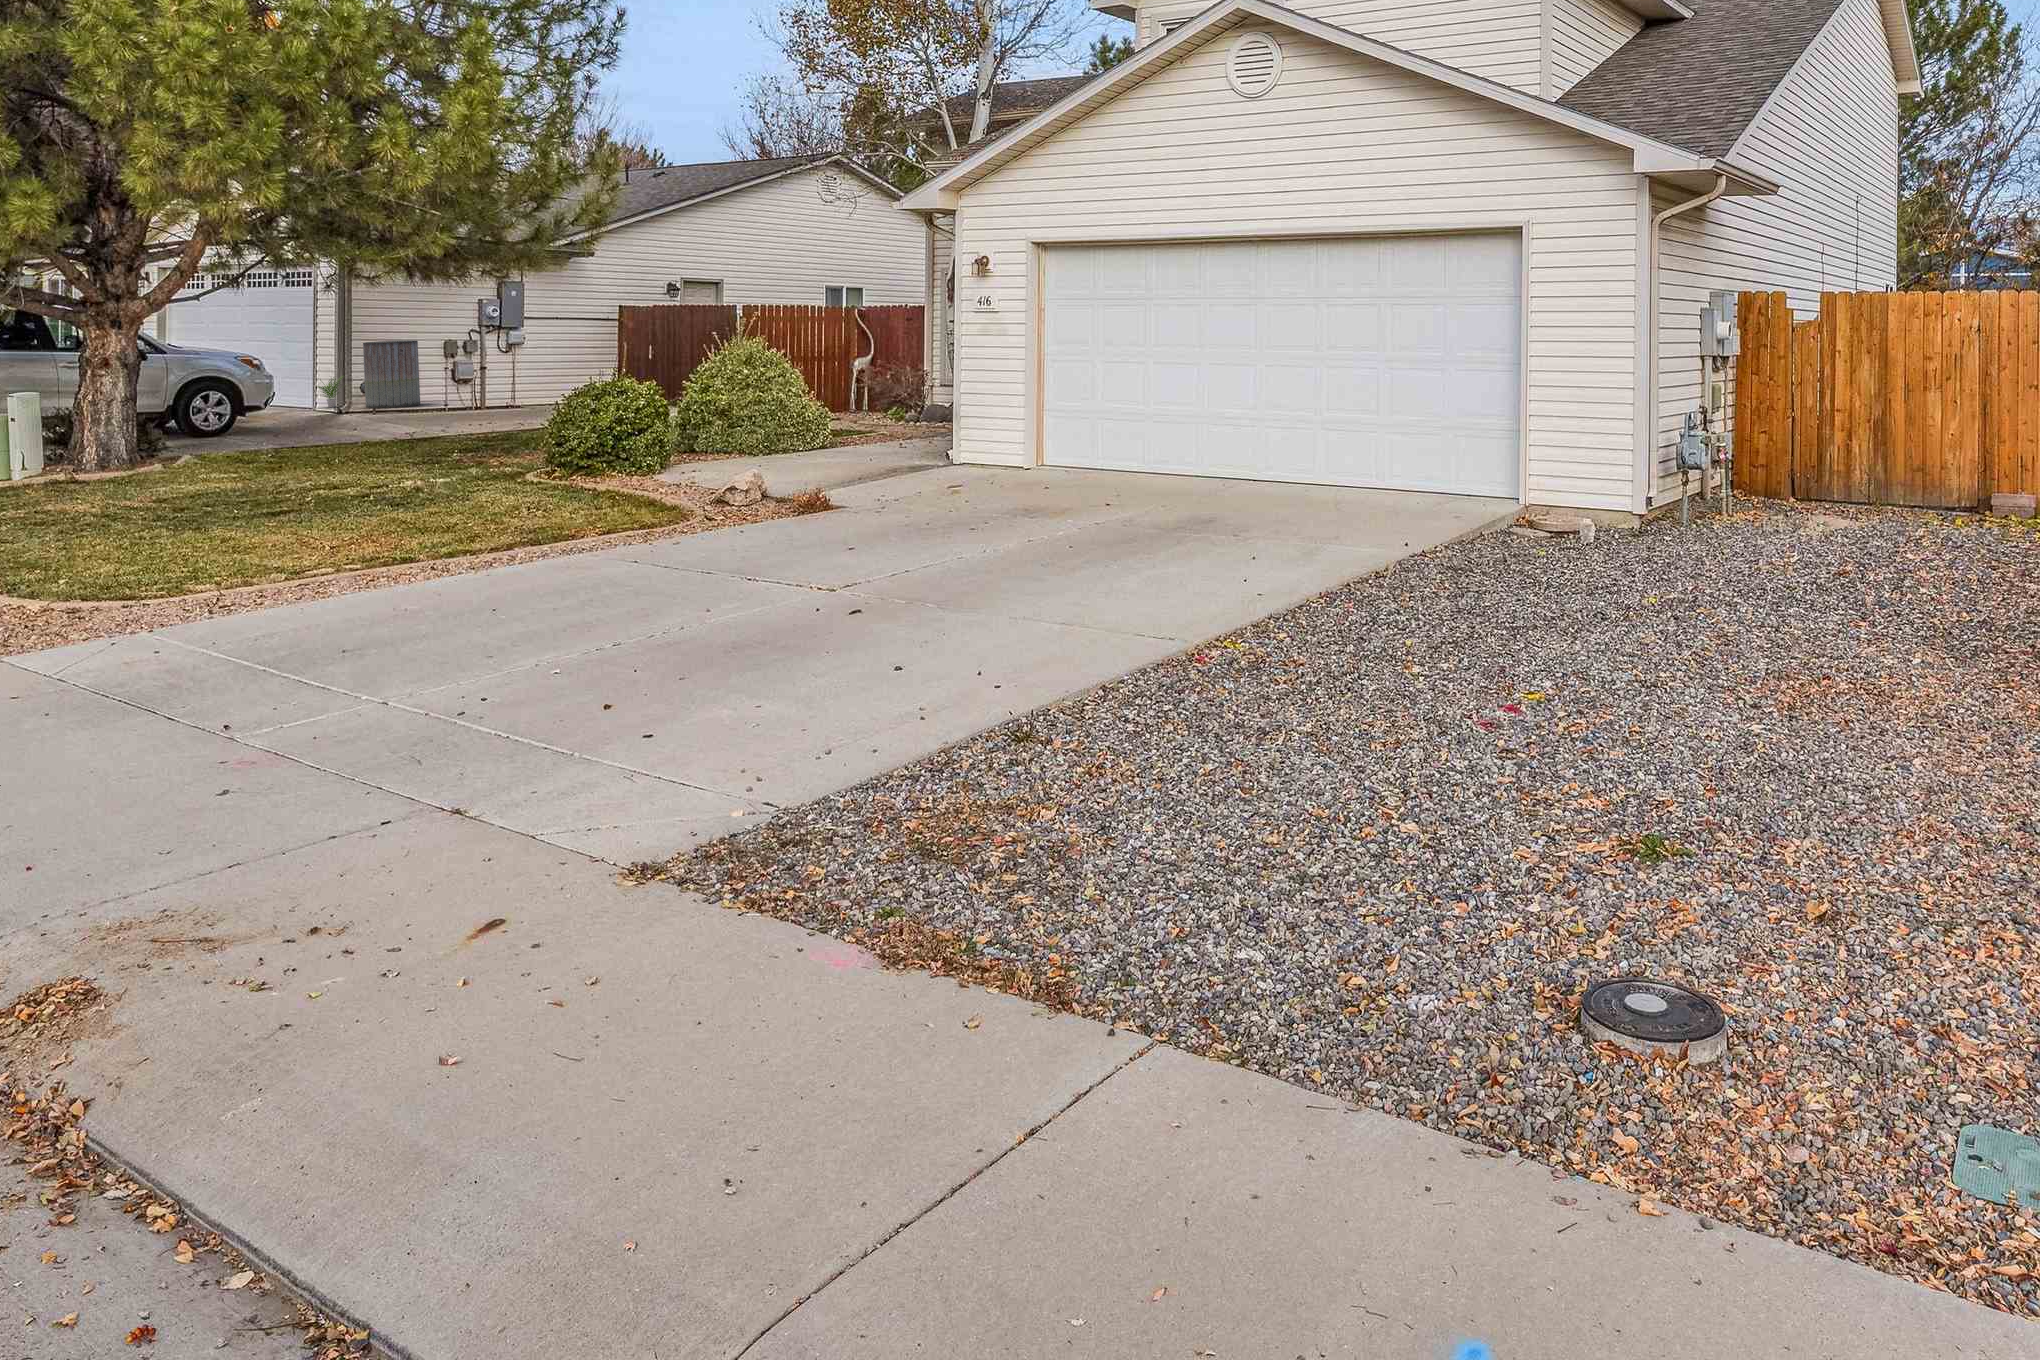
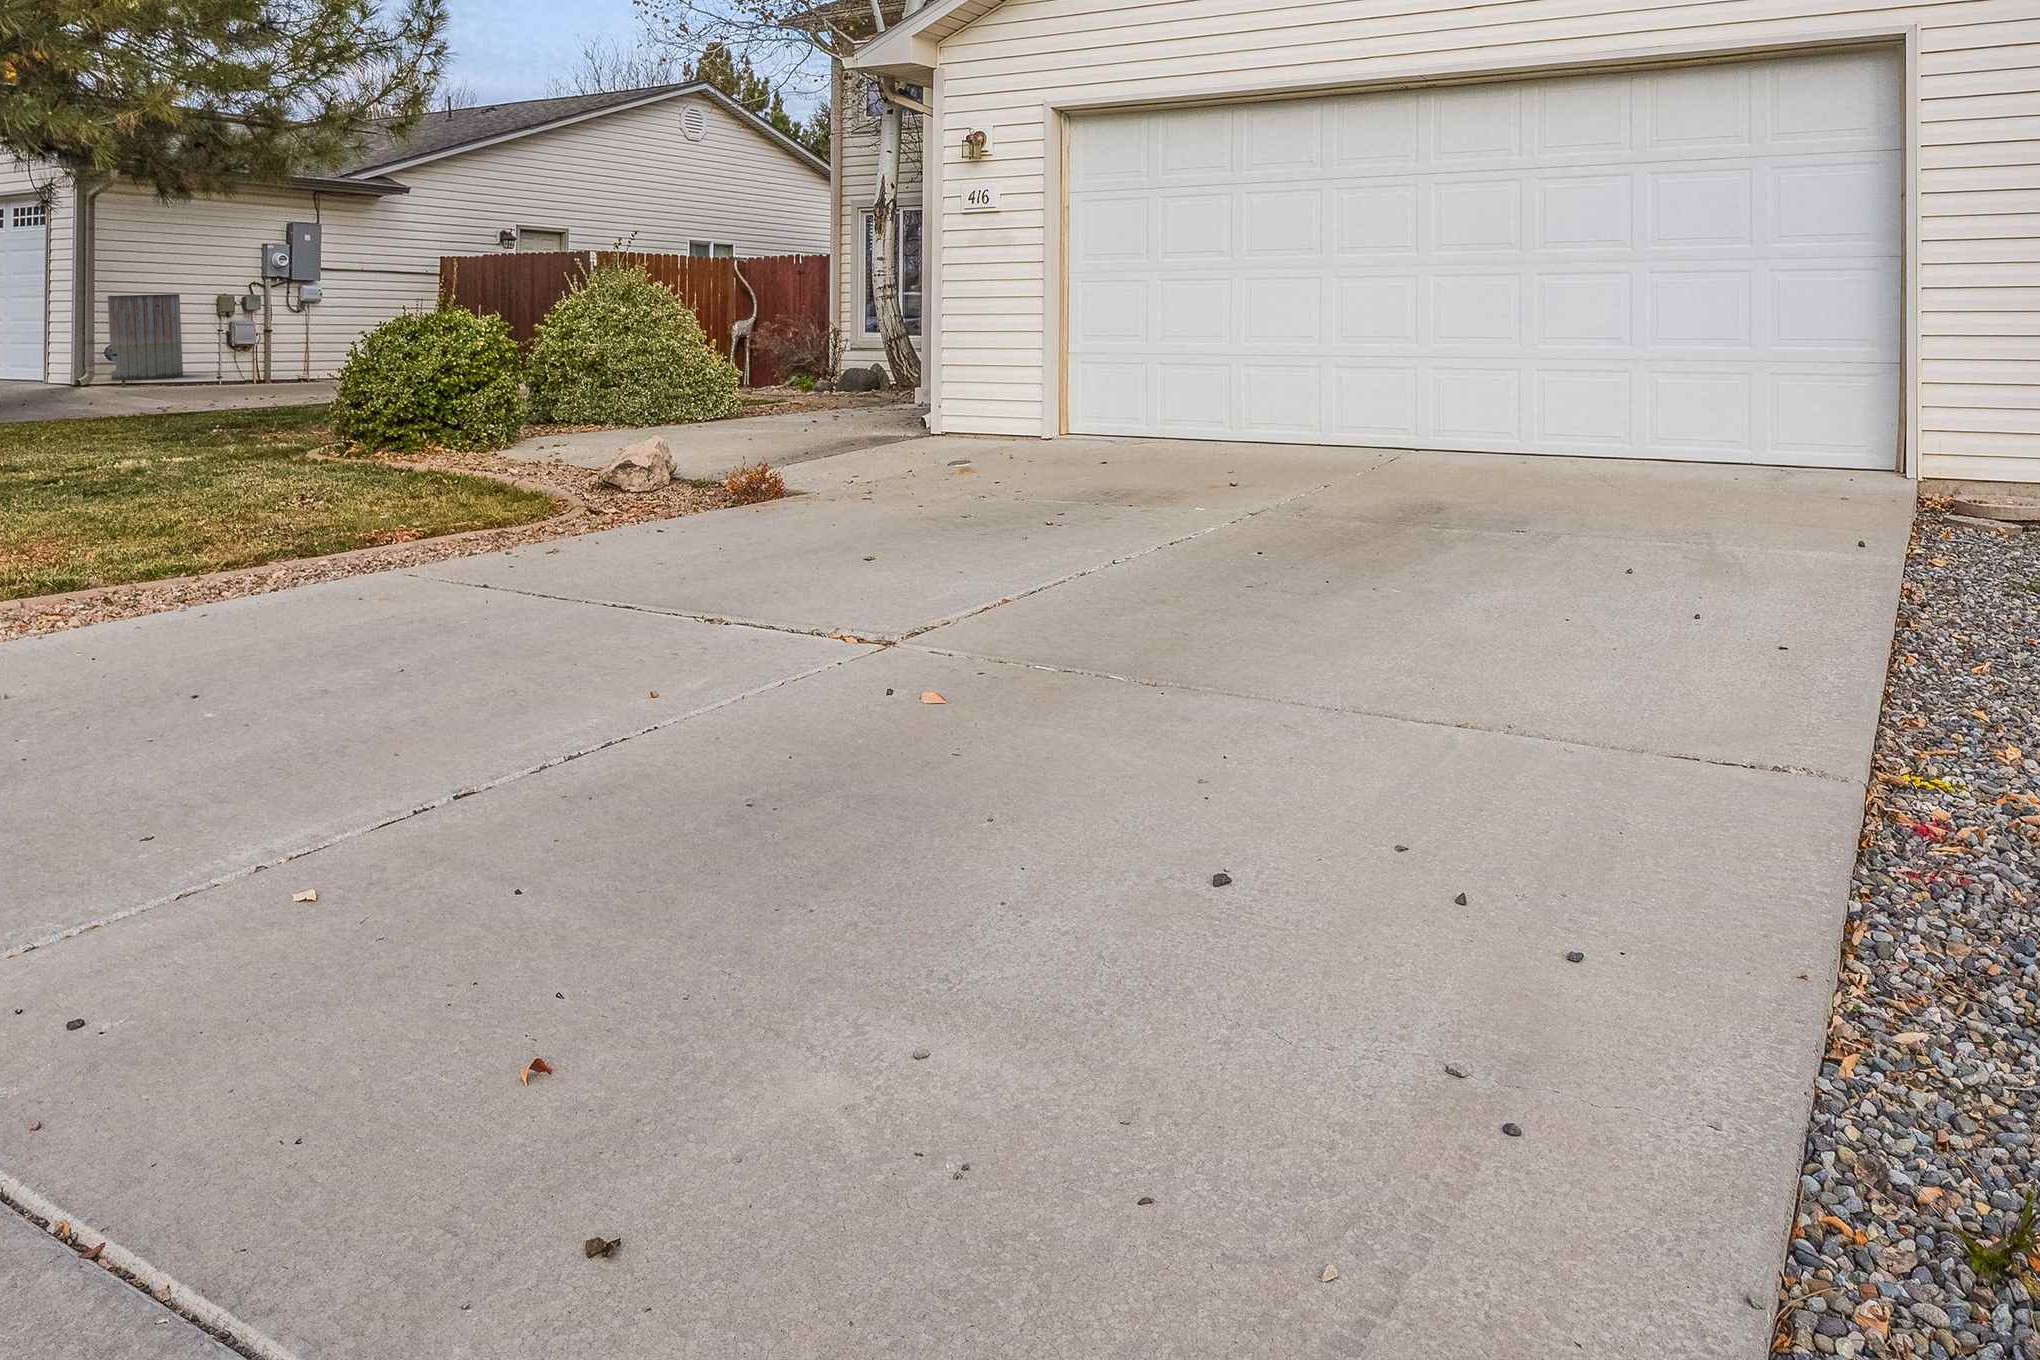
potted plant: present [319,377,342,408] -> none [45,338,89,379]

